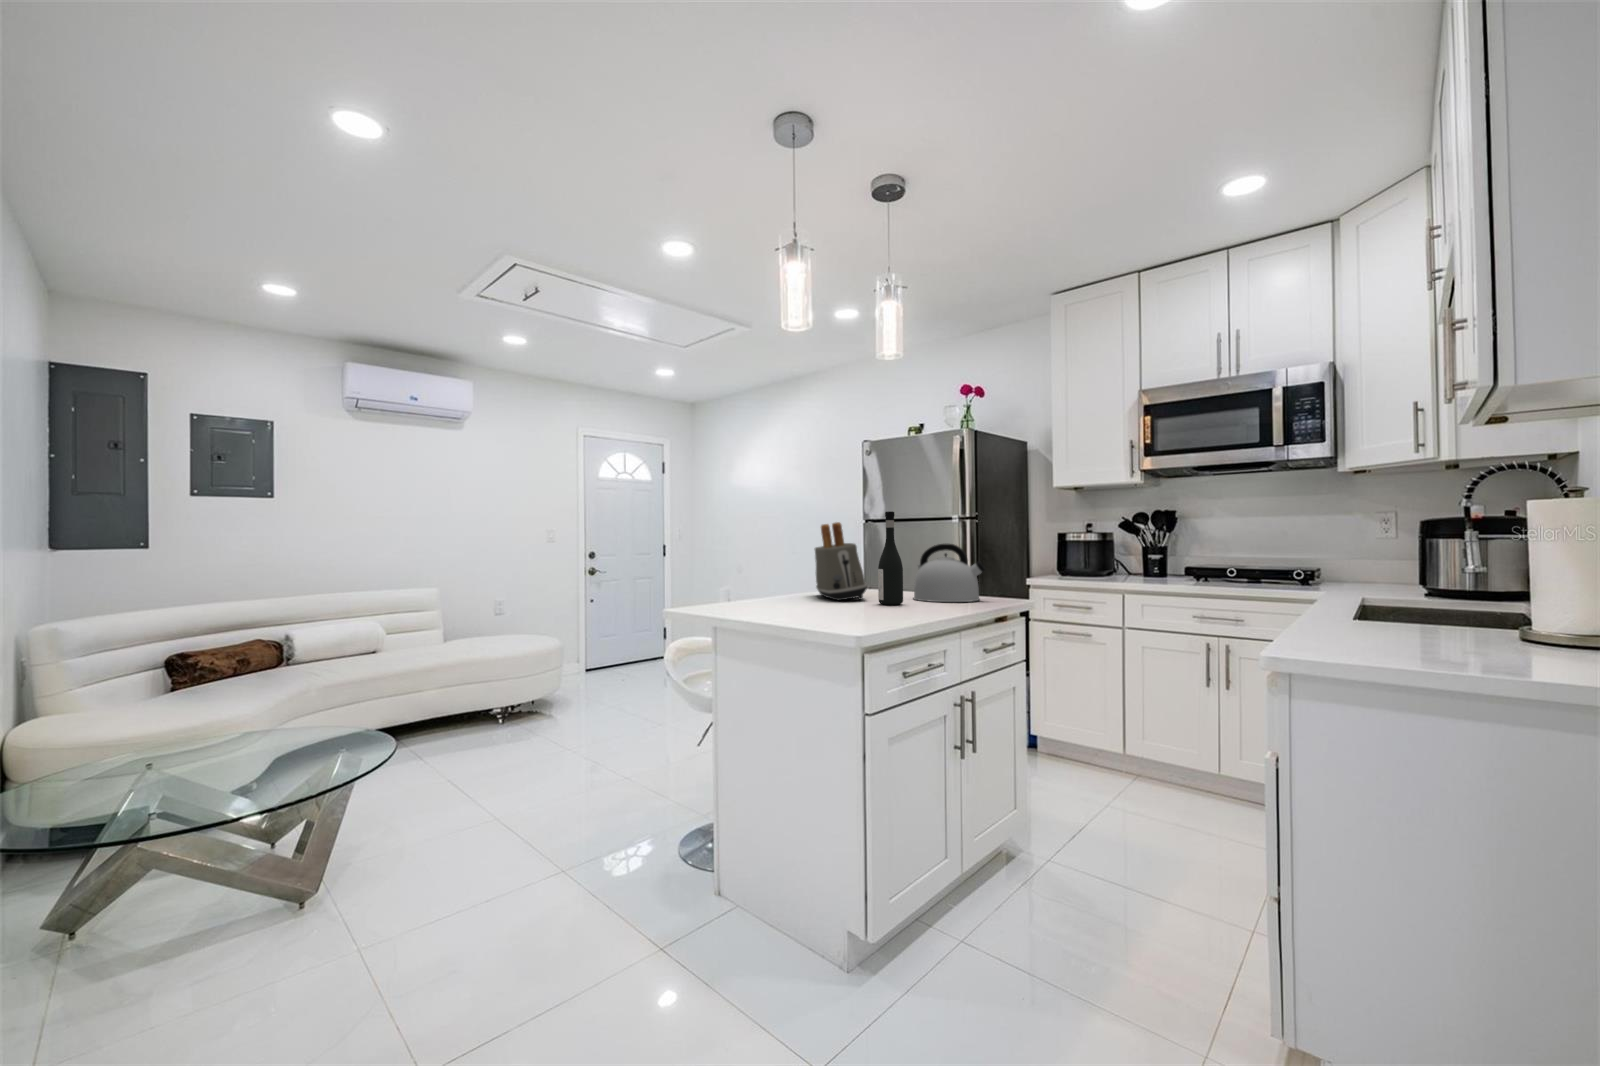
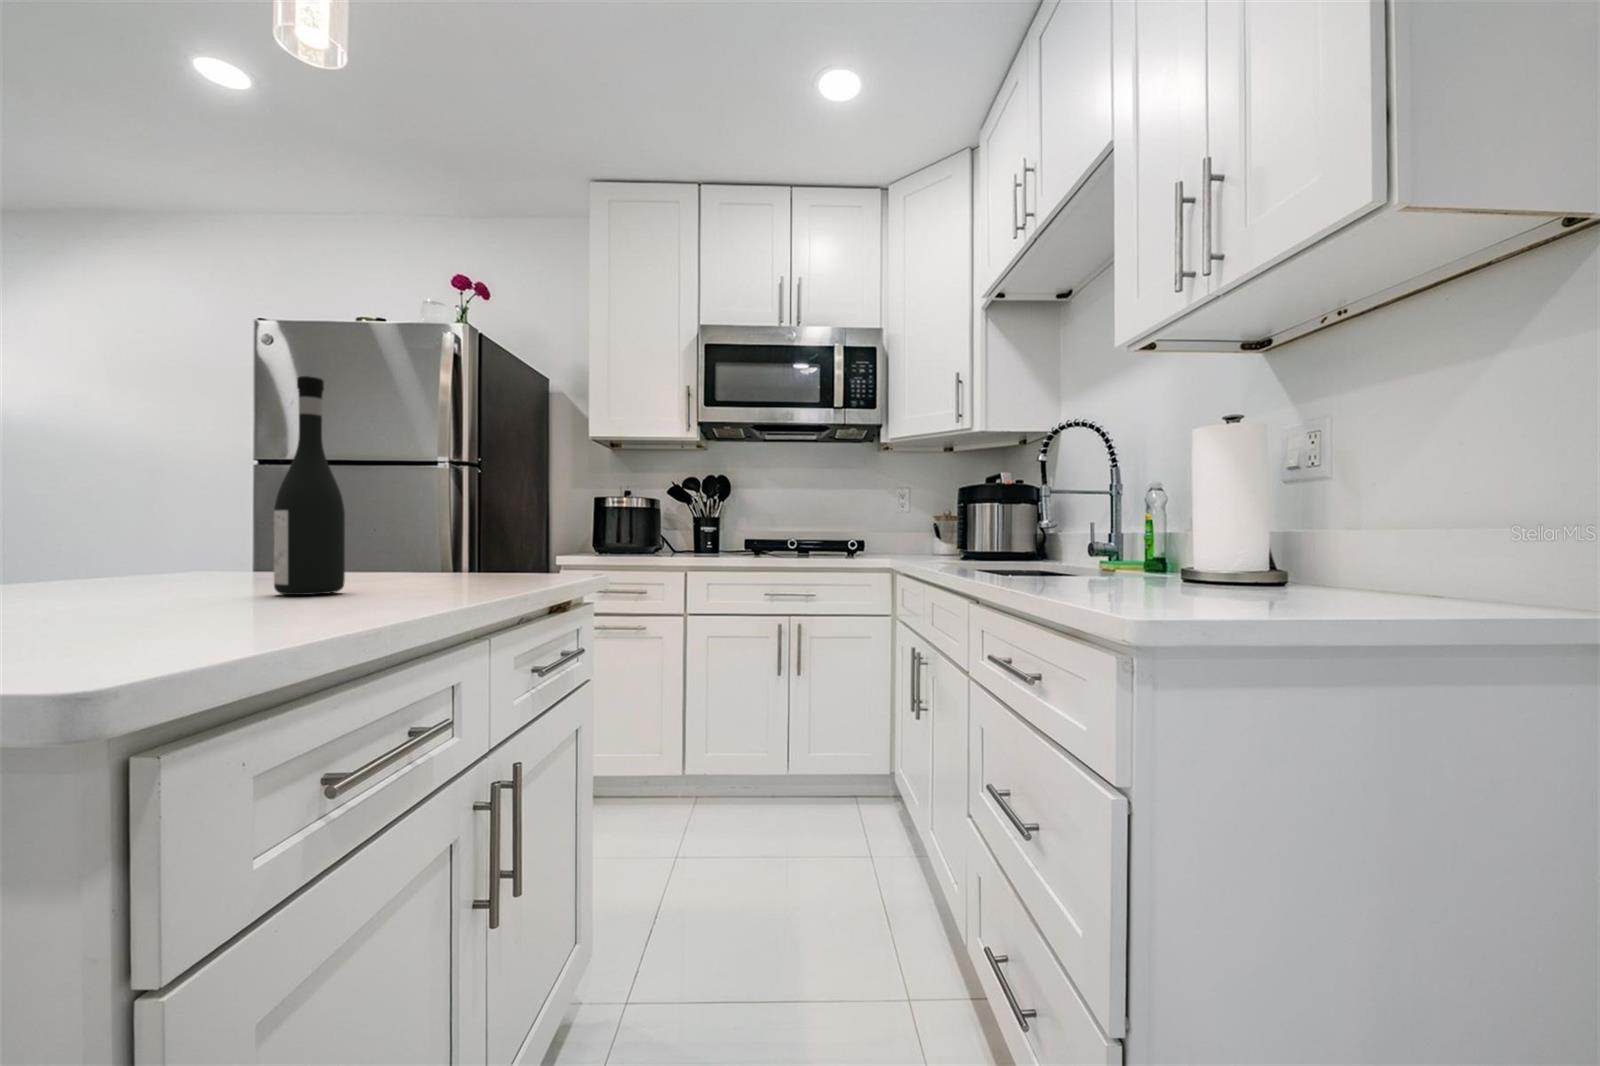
toaster: present [815,522,867,600] -> none [81,401,243,593]
kettle: present [914,544,985,602] -> none [370,472,528,586]

